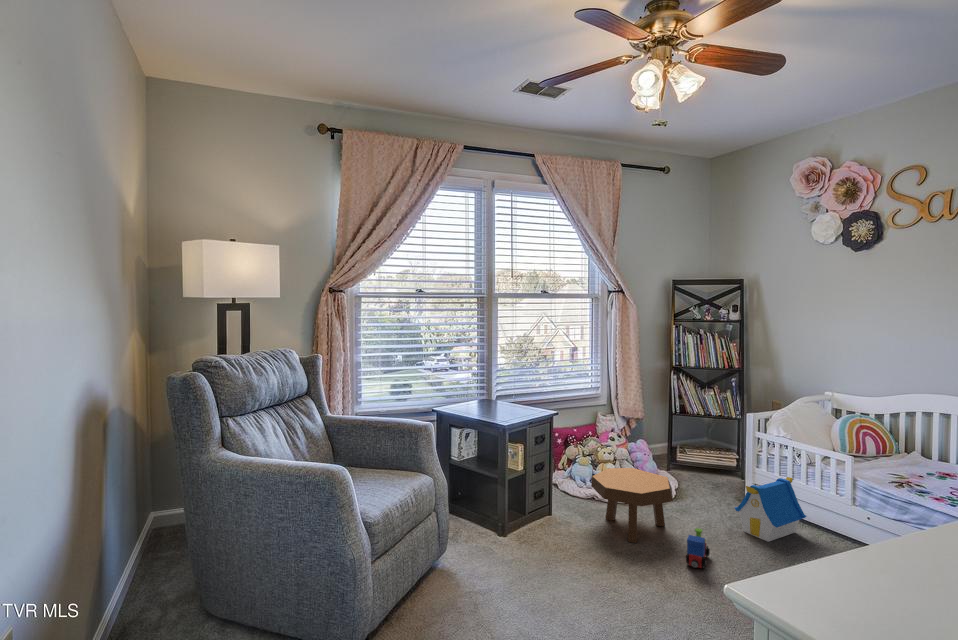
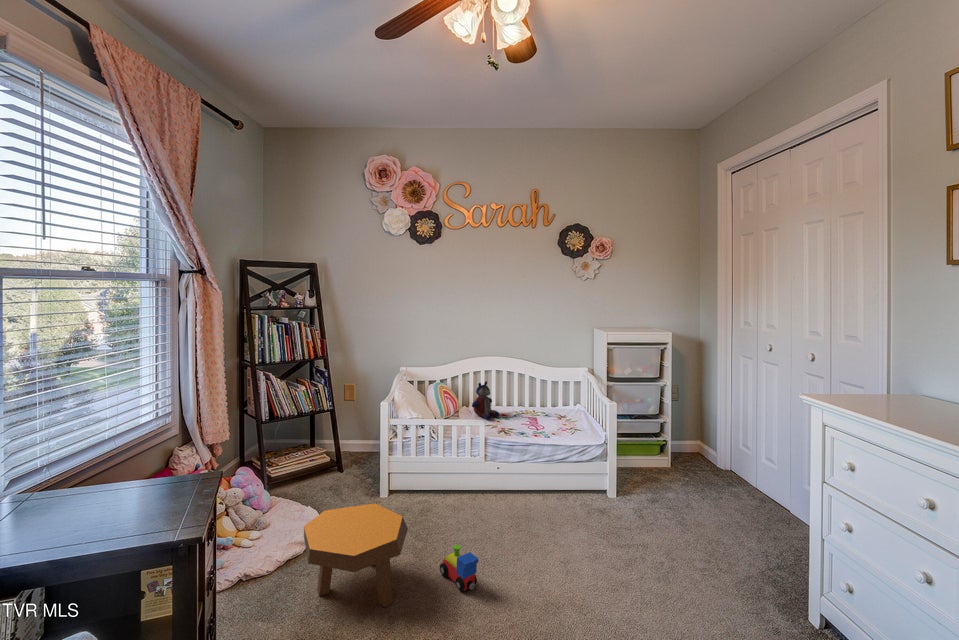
stuffed bear: none [883,420,929,471] -> present [472,381,499,420]
toy house: present [735,477,806,542] -> none [418,454,466,523]

